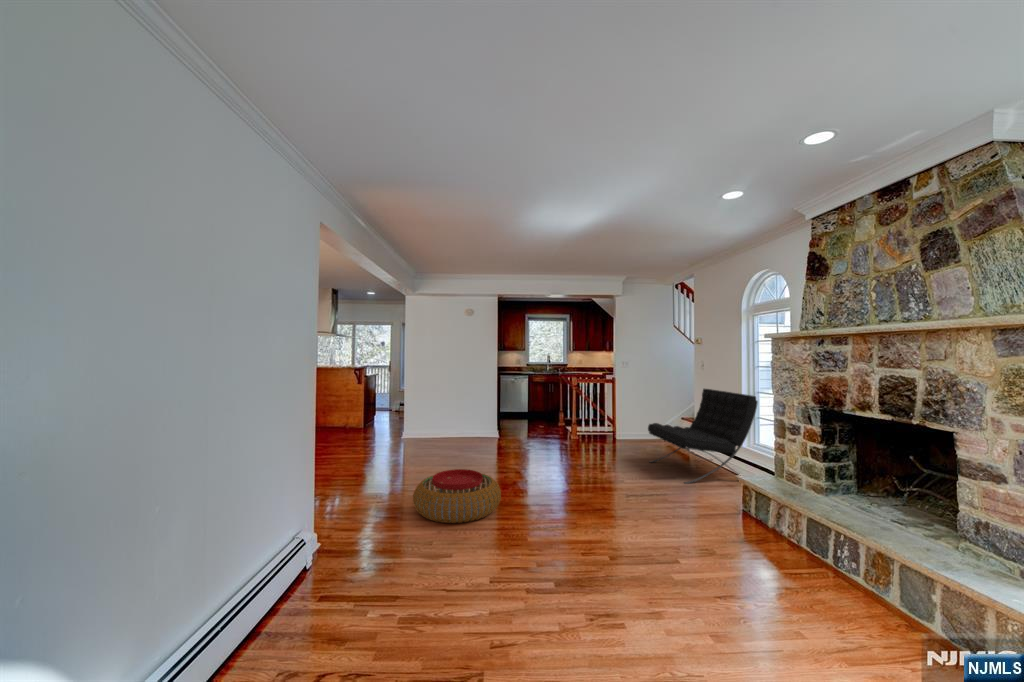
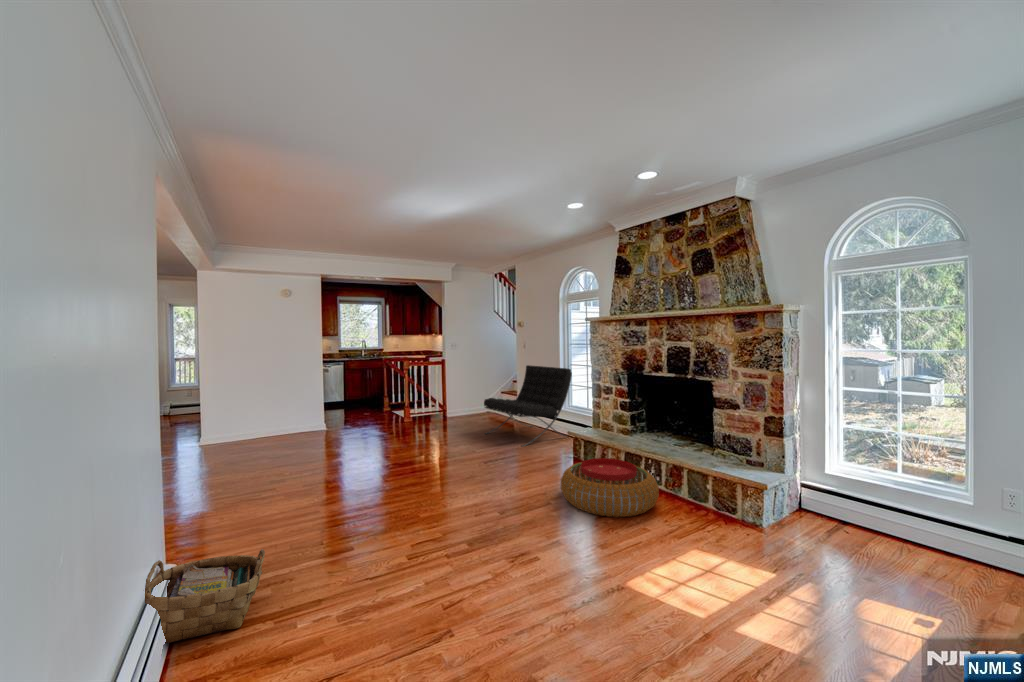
pouf: present [413,469,501,523] -> present [561,458,659,517]
woven basket: none [288,530,373,600] -> present [145,549,265,644]

